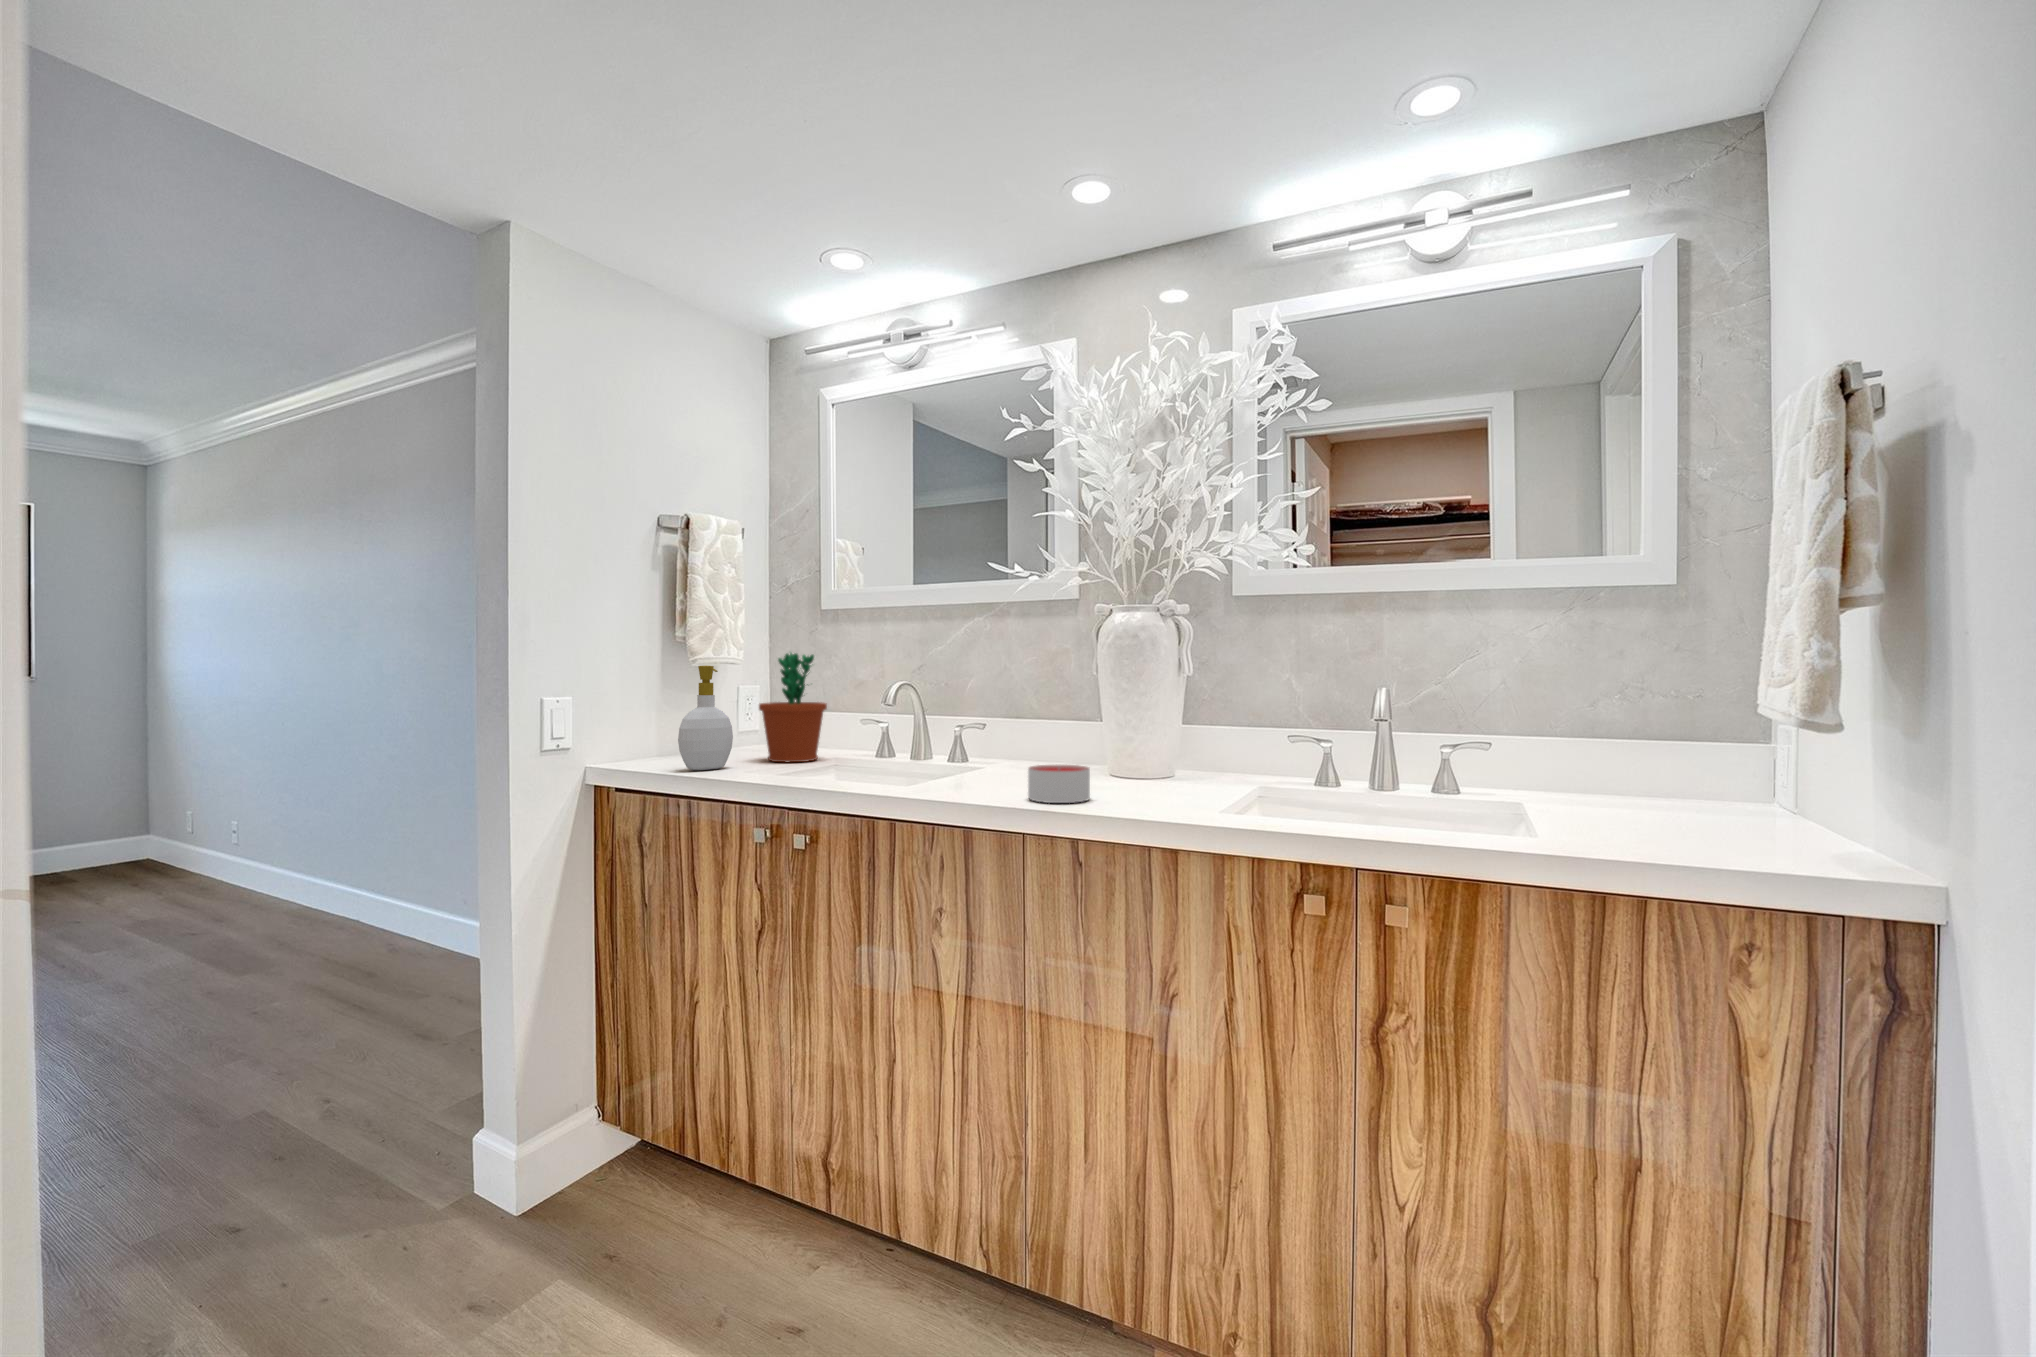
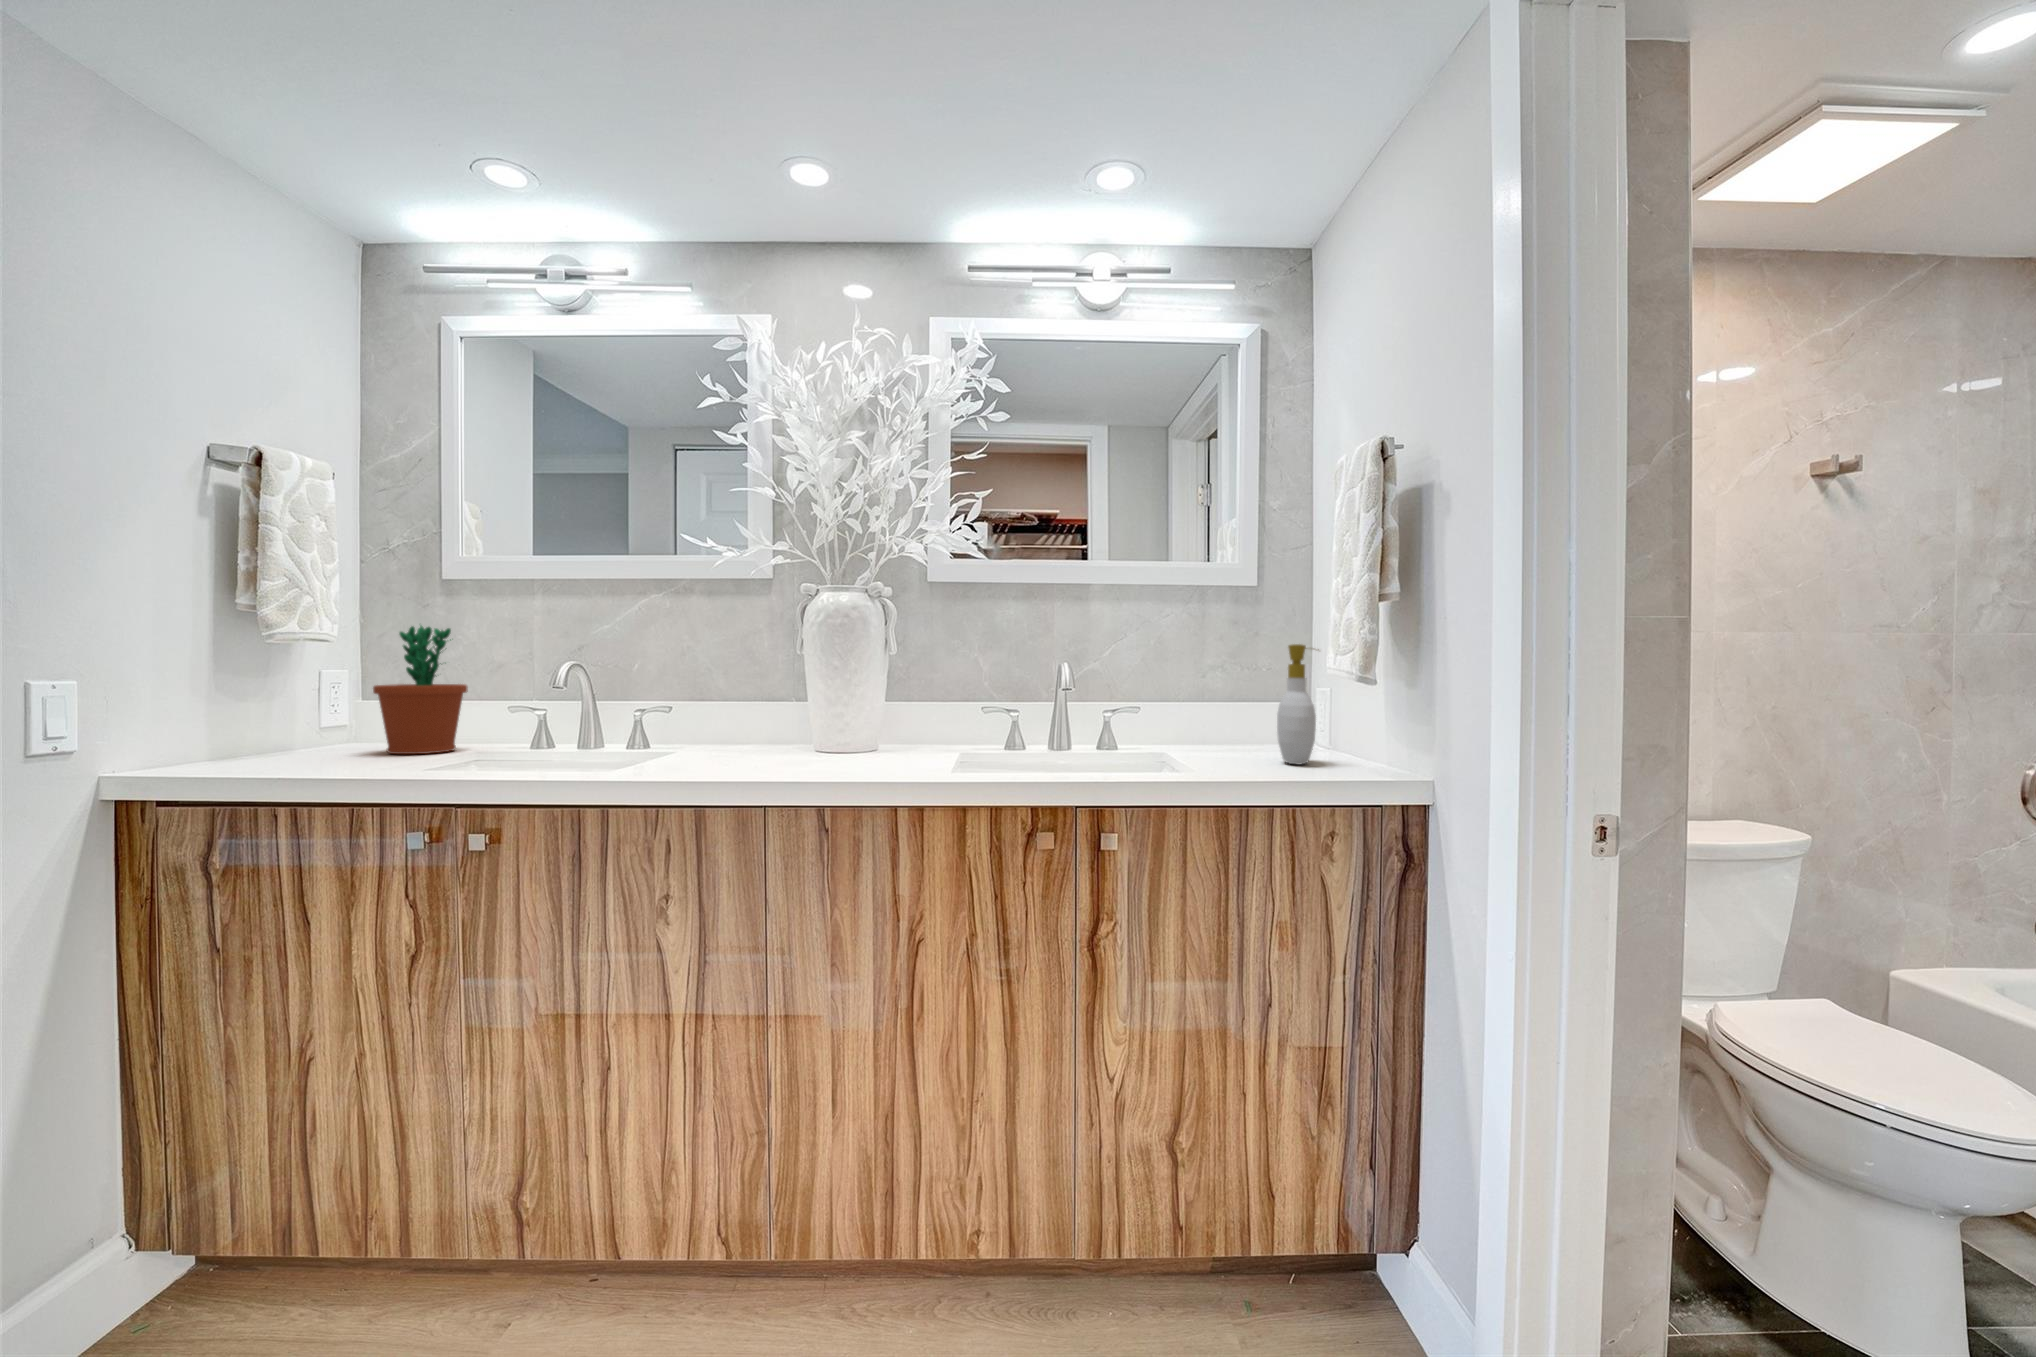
soap bottle: present [678,666,733,770] -> present [1277,644,1316,765]
candle: present [1028,765,1090,803] -> none [760,739,823,775]

